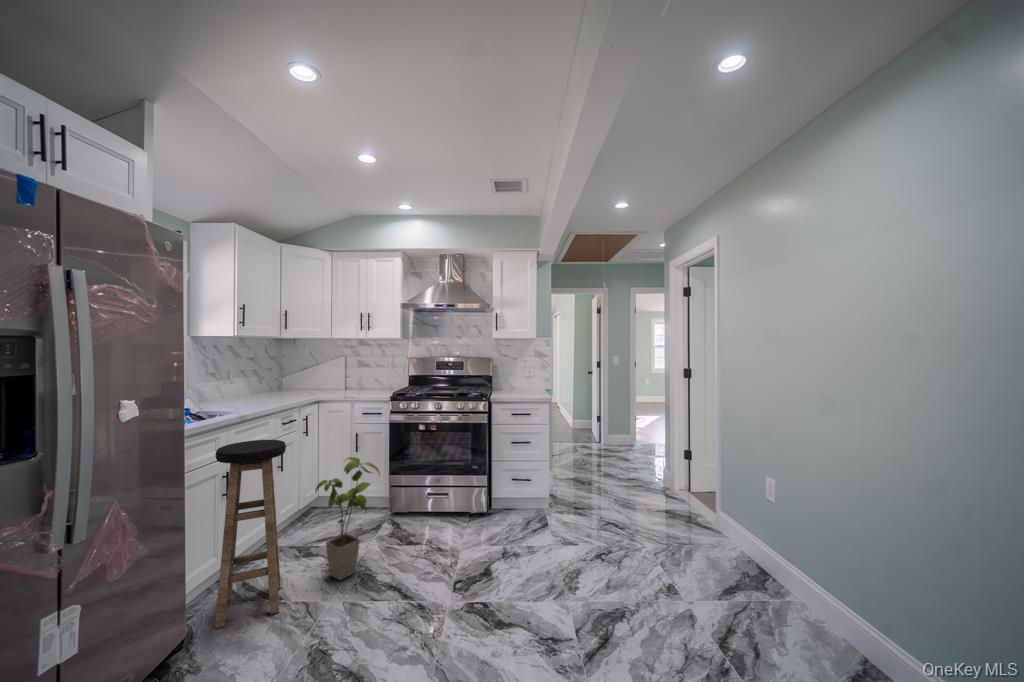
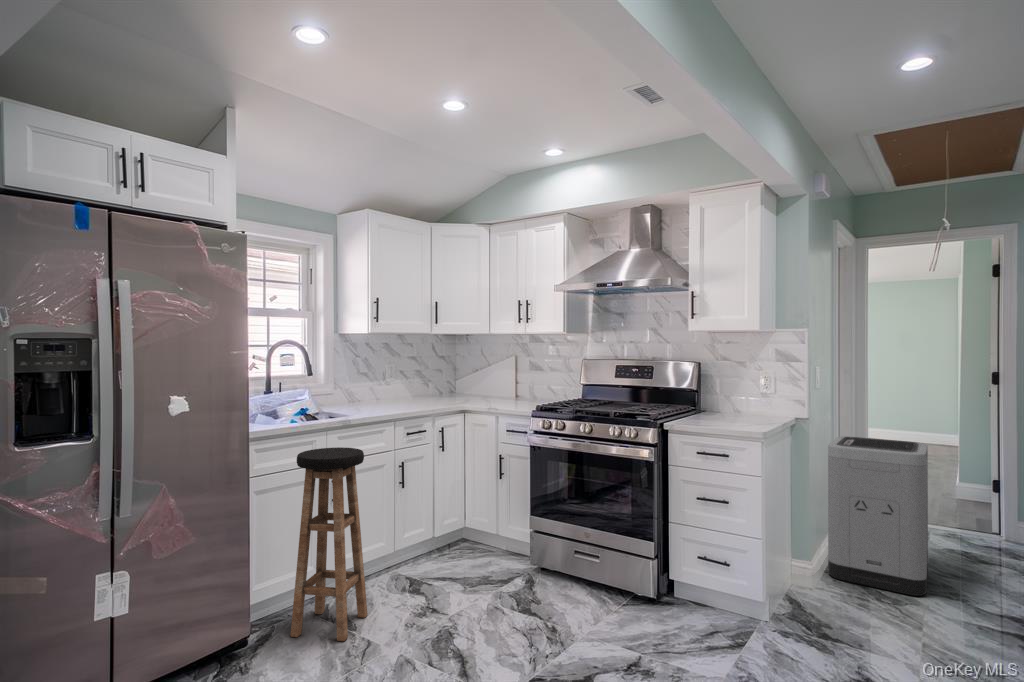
trash can: none [553,398,601,478] -> present [828,436,928,596]
house plant: present [316,457,379,580] -> none [397,481,471,629]

